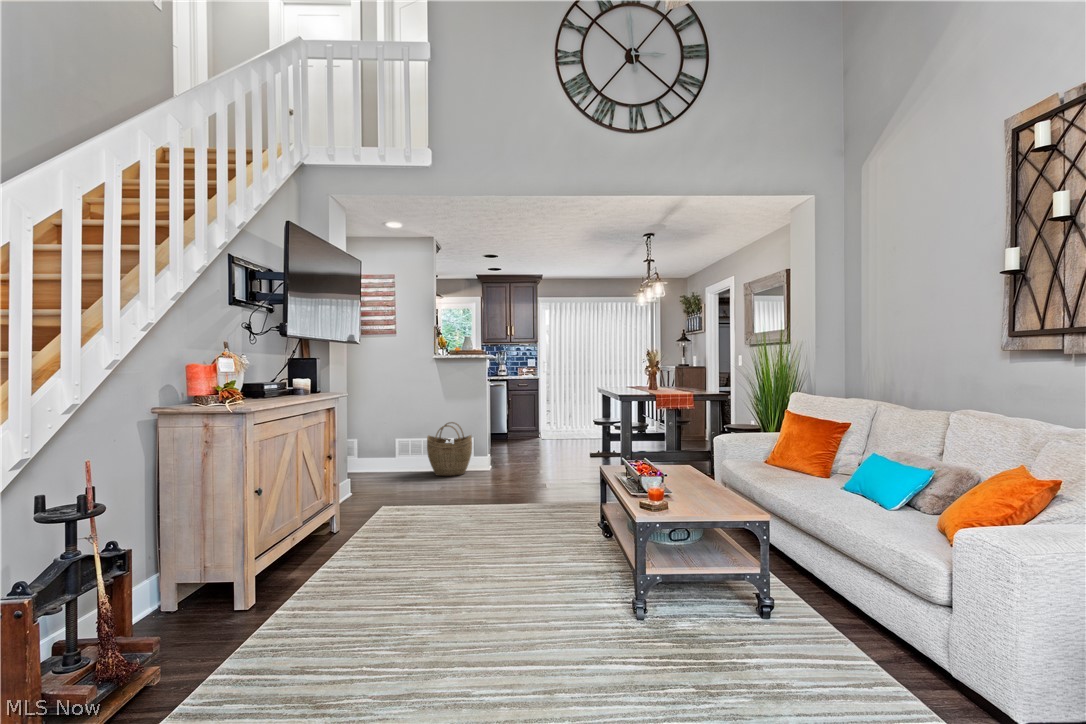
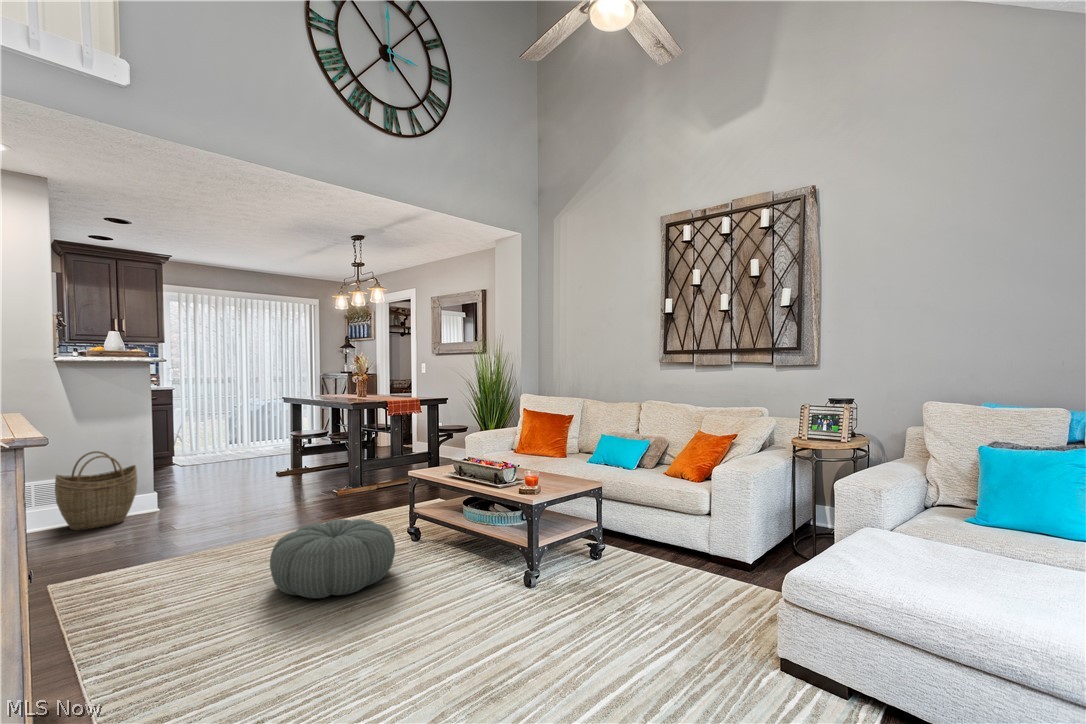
pouf: none [452,499,558,567] -> present [270,519,395,598]

